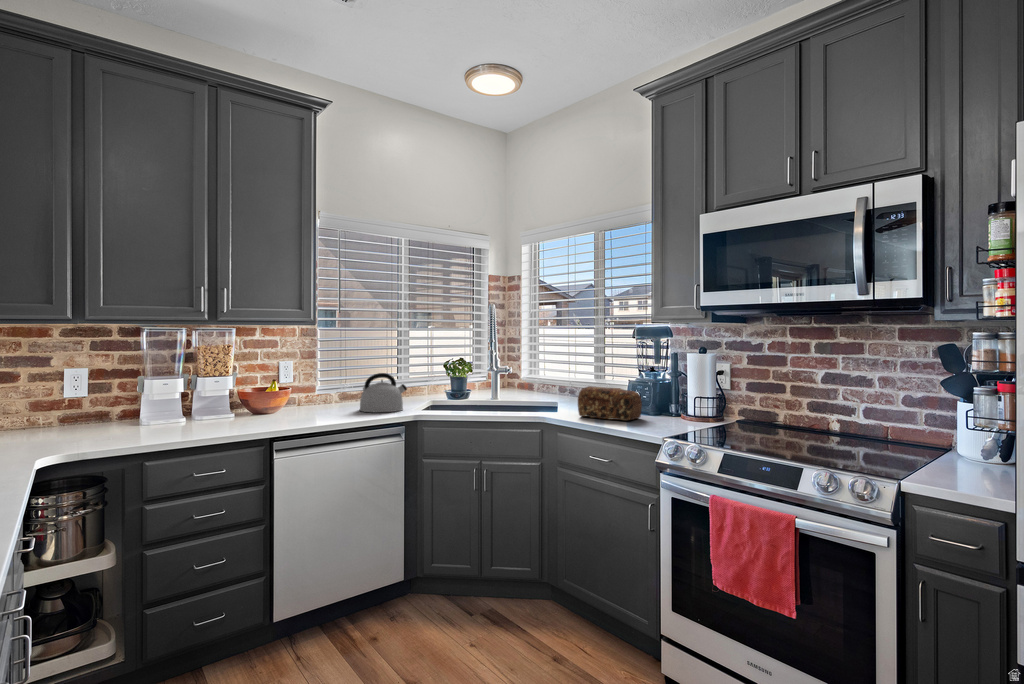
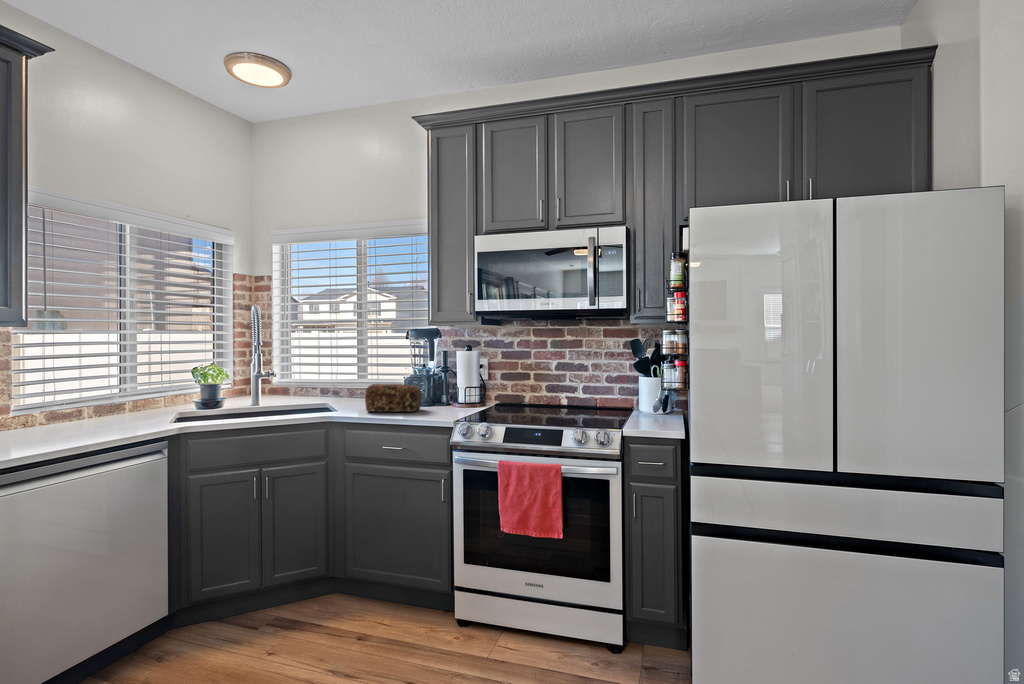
kettle: present [360,373,407,412] -> none [114,383,172,427]

